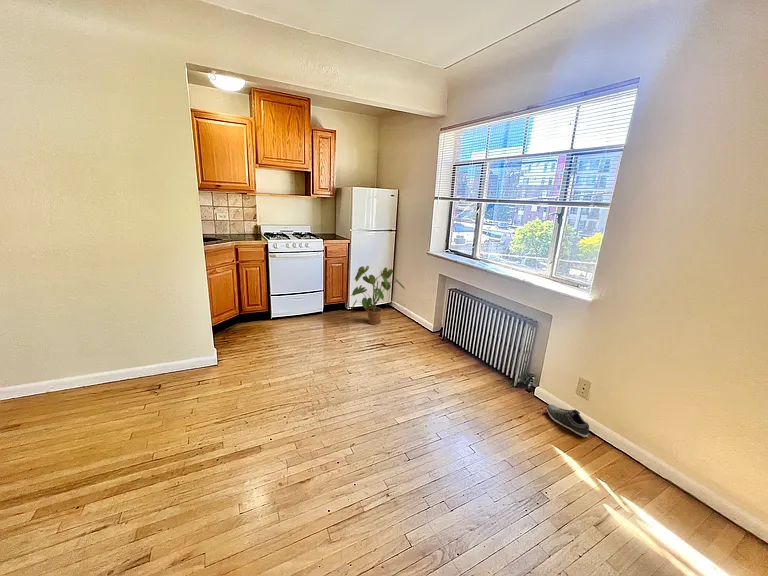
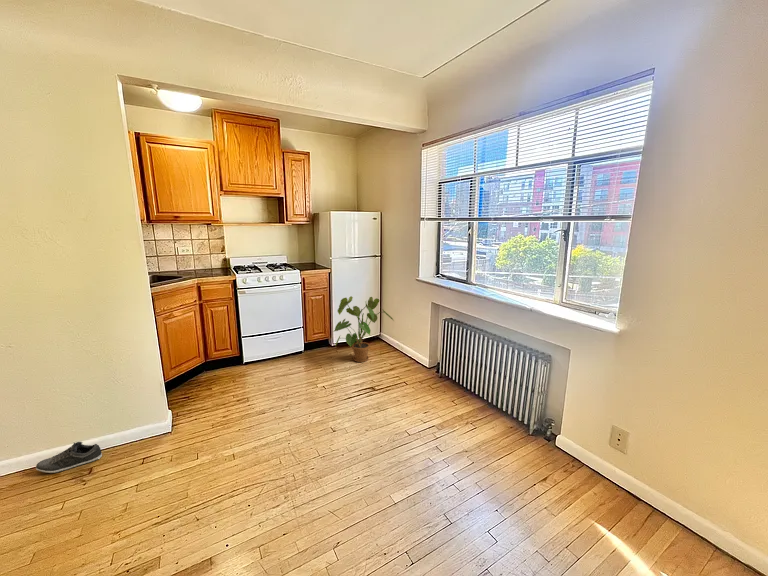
shoe: present [546,405,589,437] -> present [36,442,102,473]

